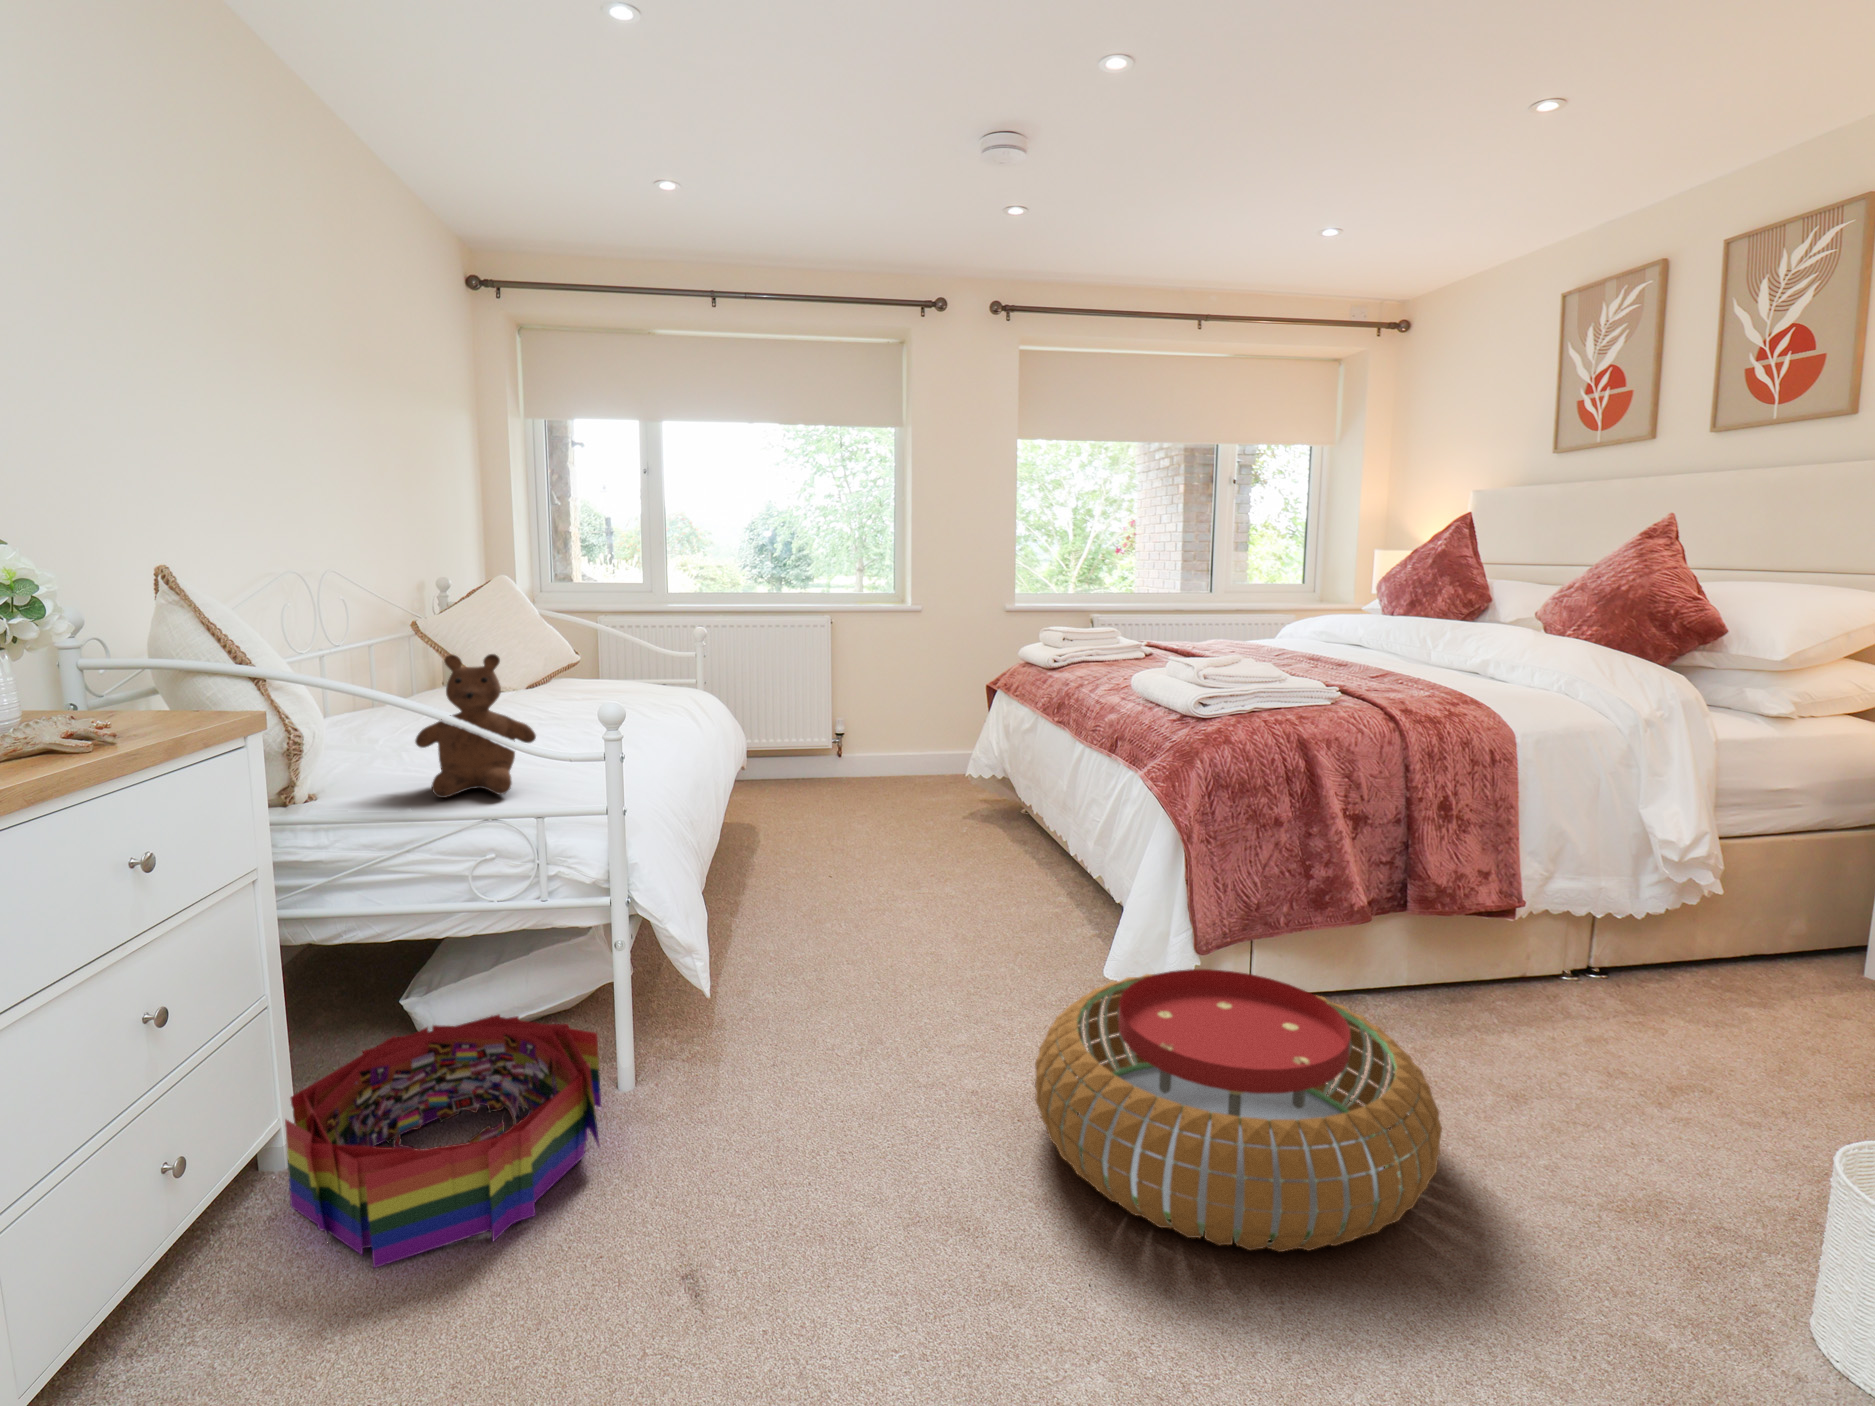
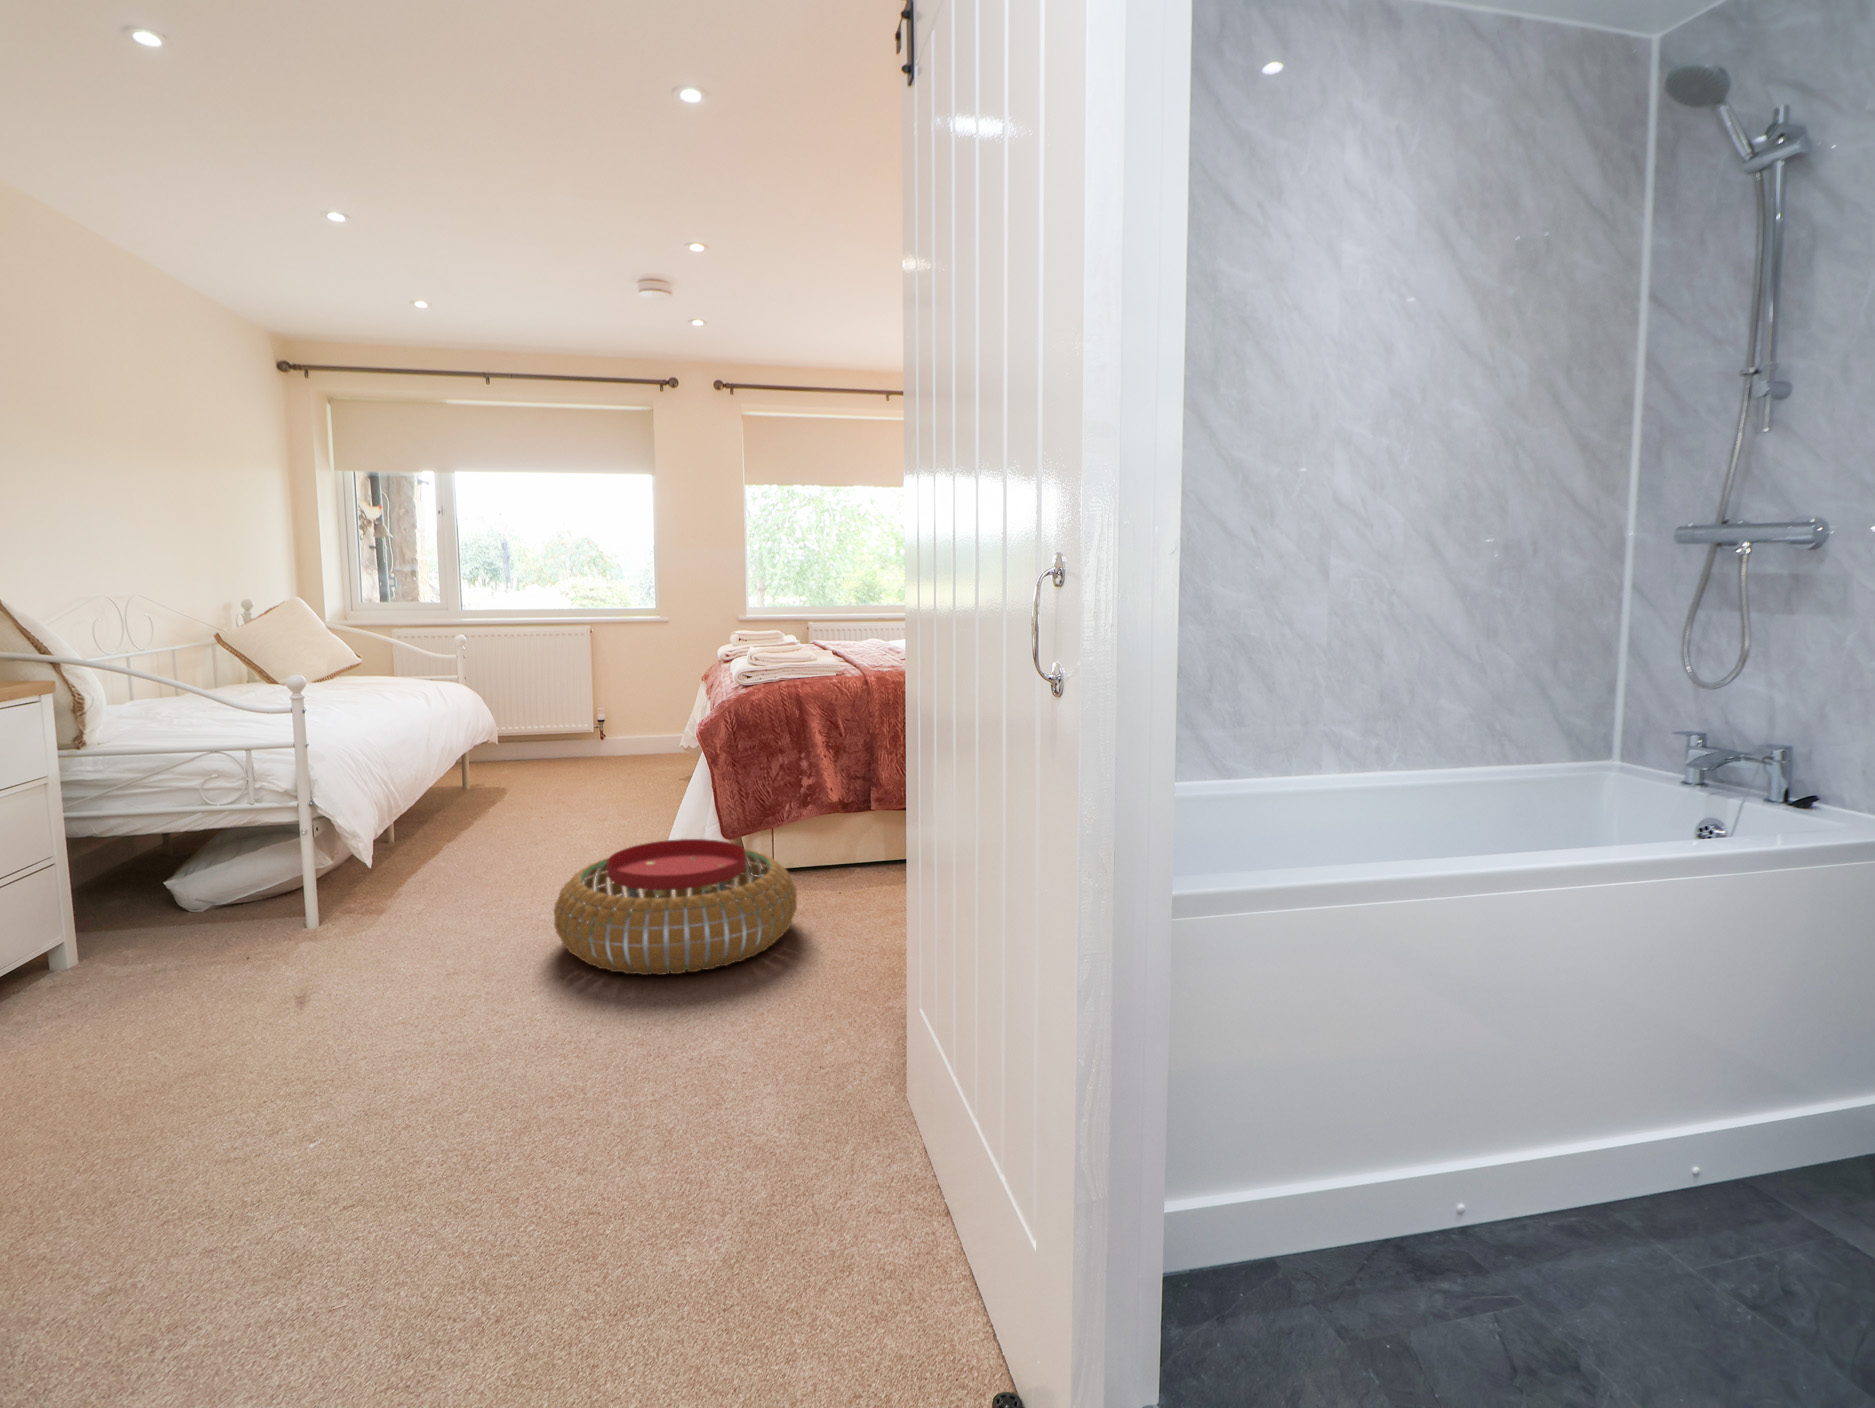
teddy bear: present [415,654,536,798] -> none [171,647,259,740]
storage bin: present [285,1015,601,1268] -> none [63,878,289,997]

